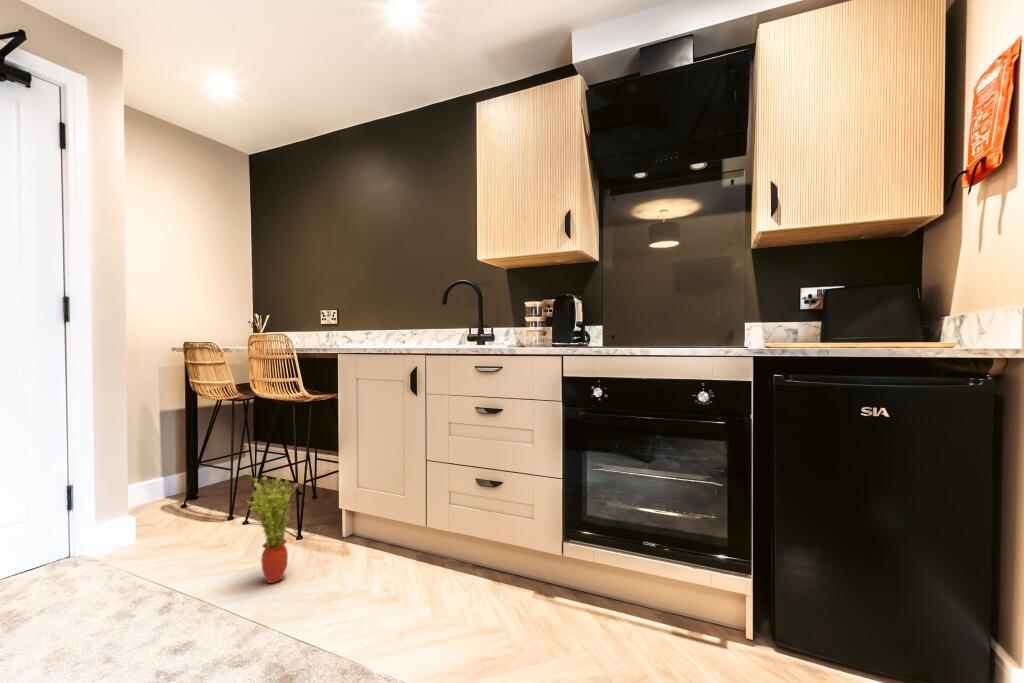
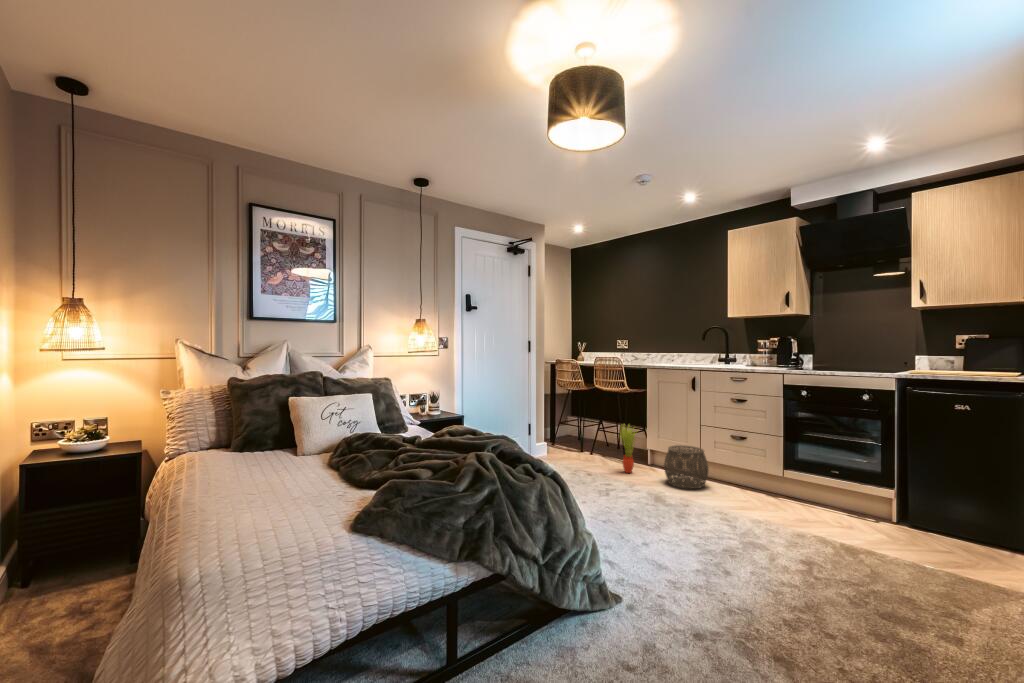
woven basket: none [337,510,432,620] -> present [664,445,709,489]

